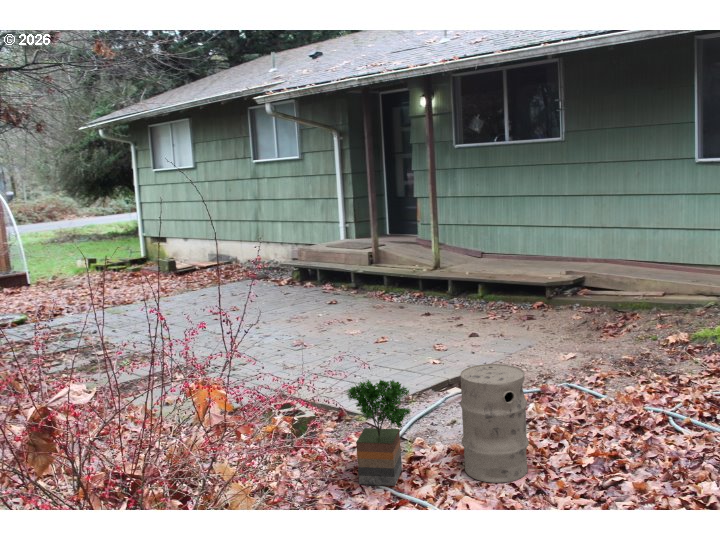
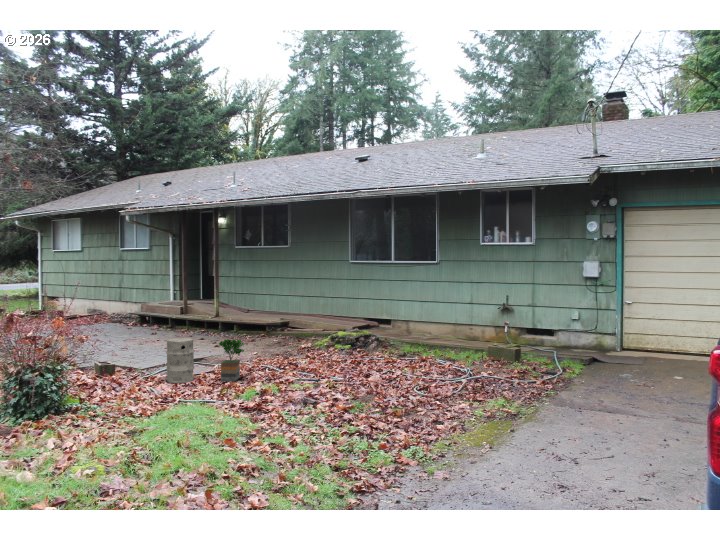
potted tree: present [347,380,411,486] -> present [219,339,244,381]

